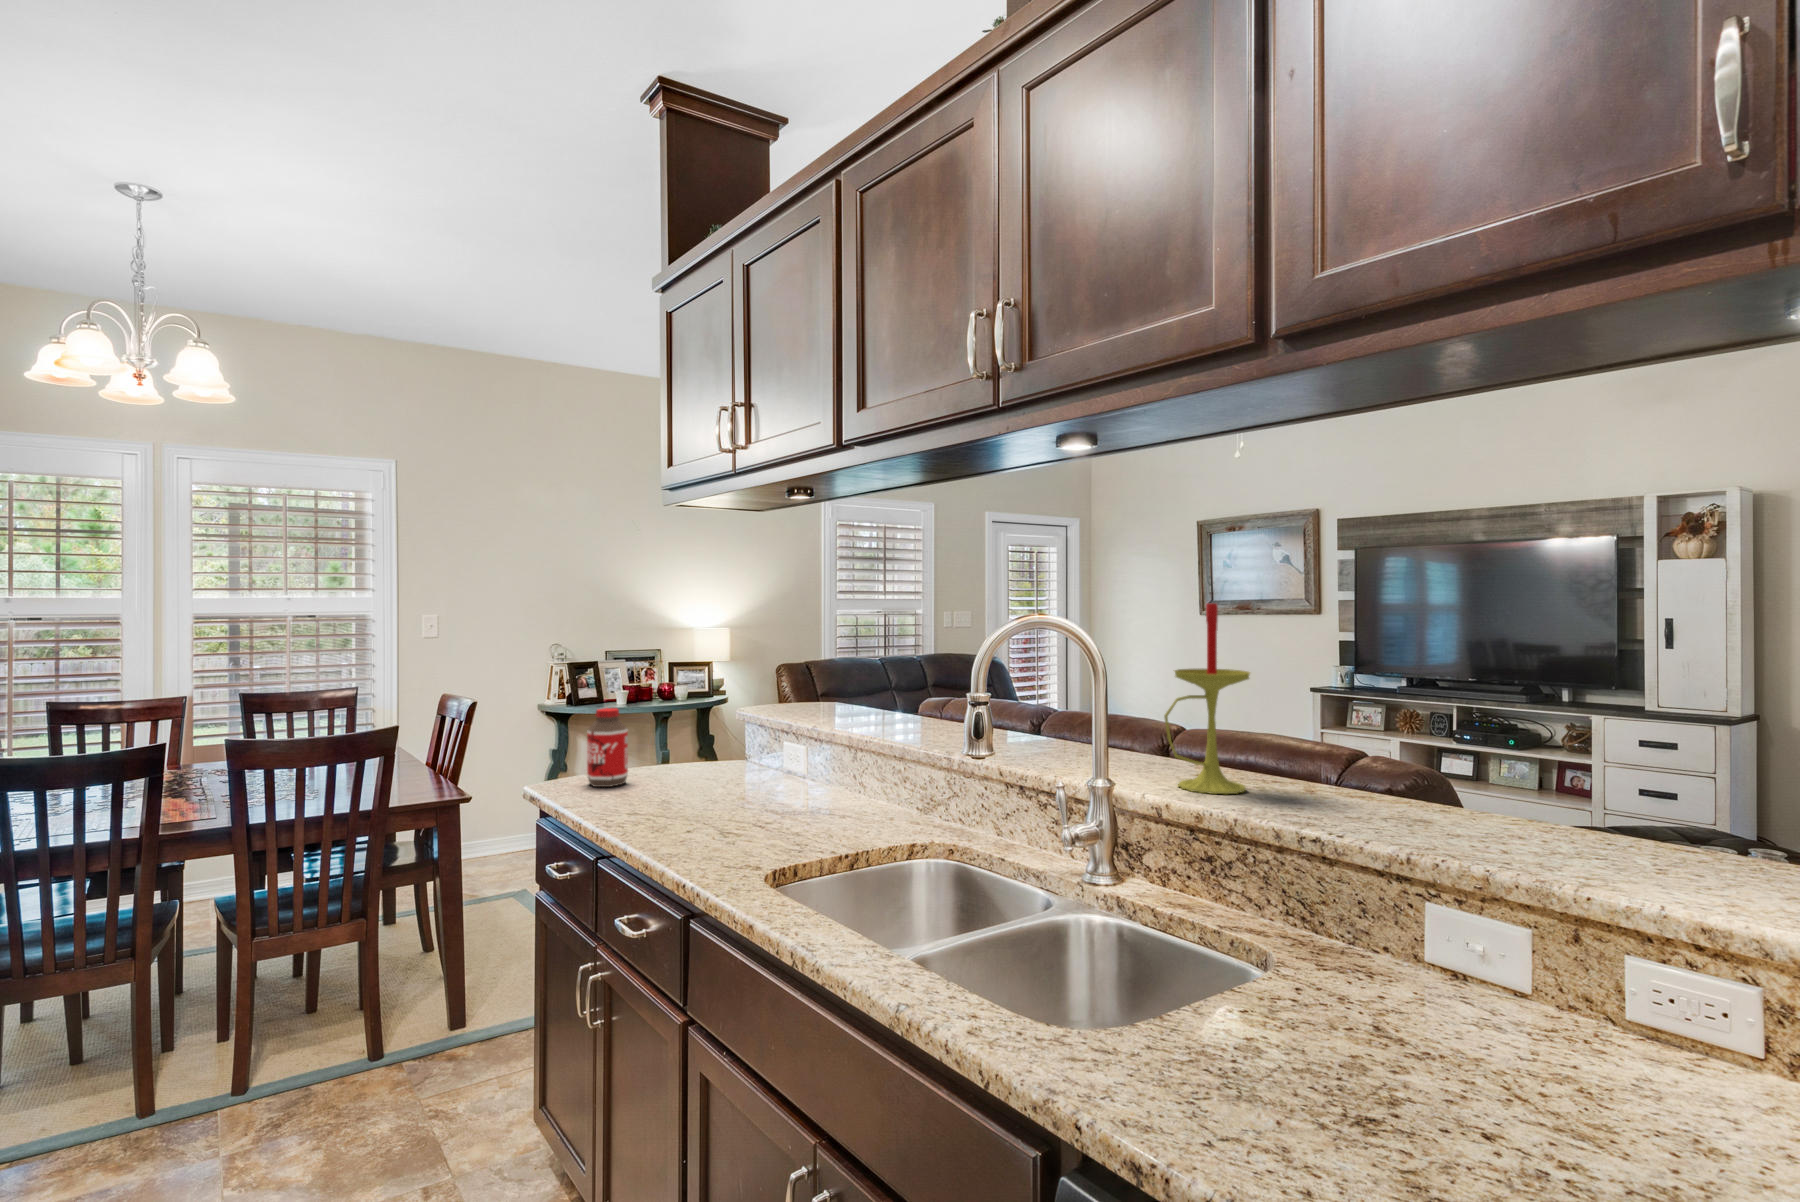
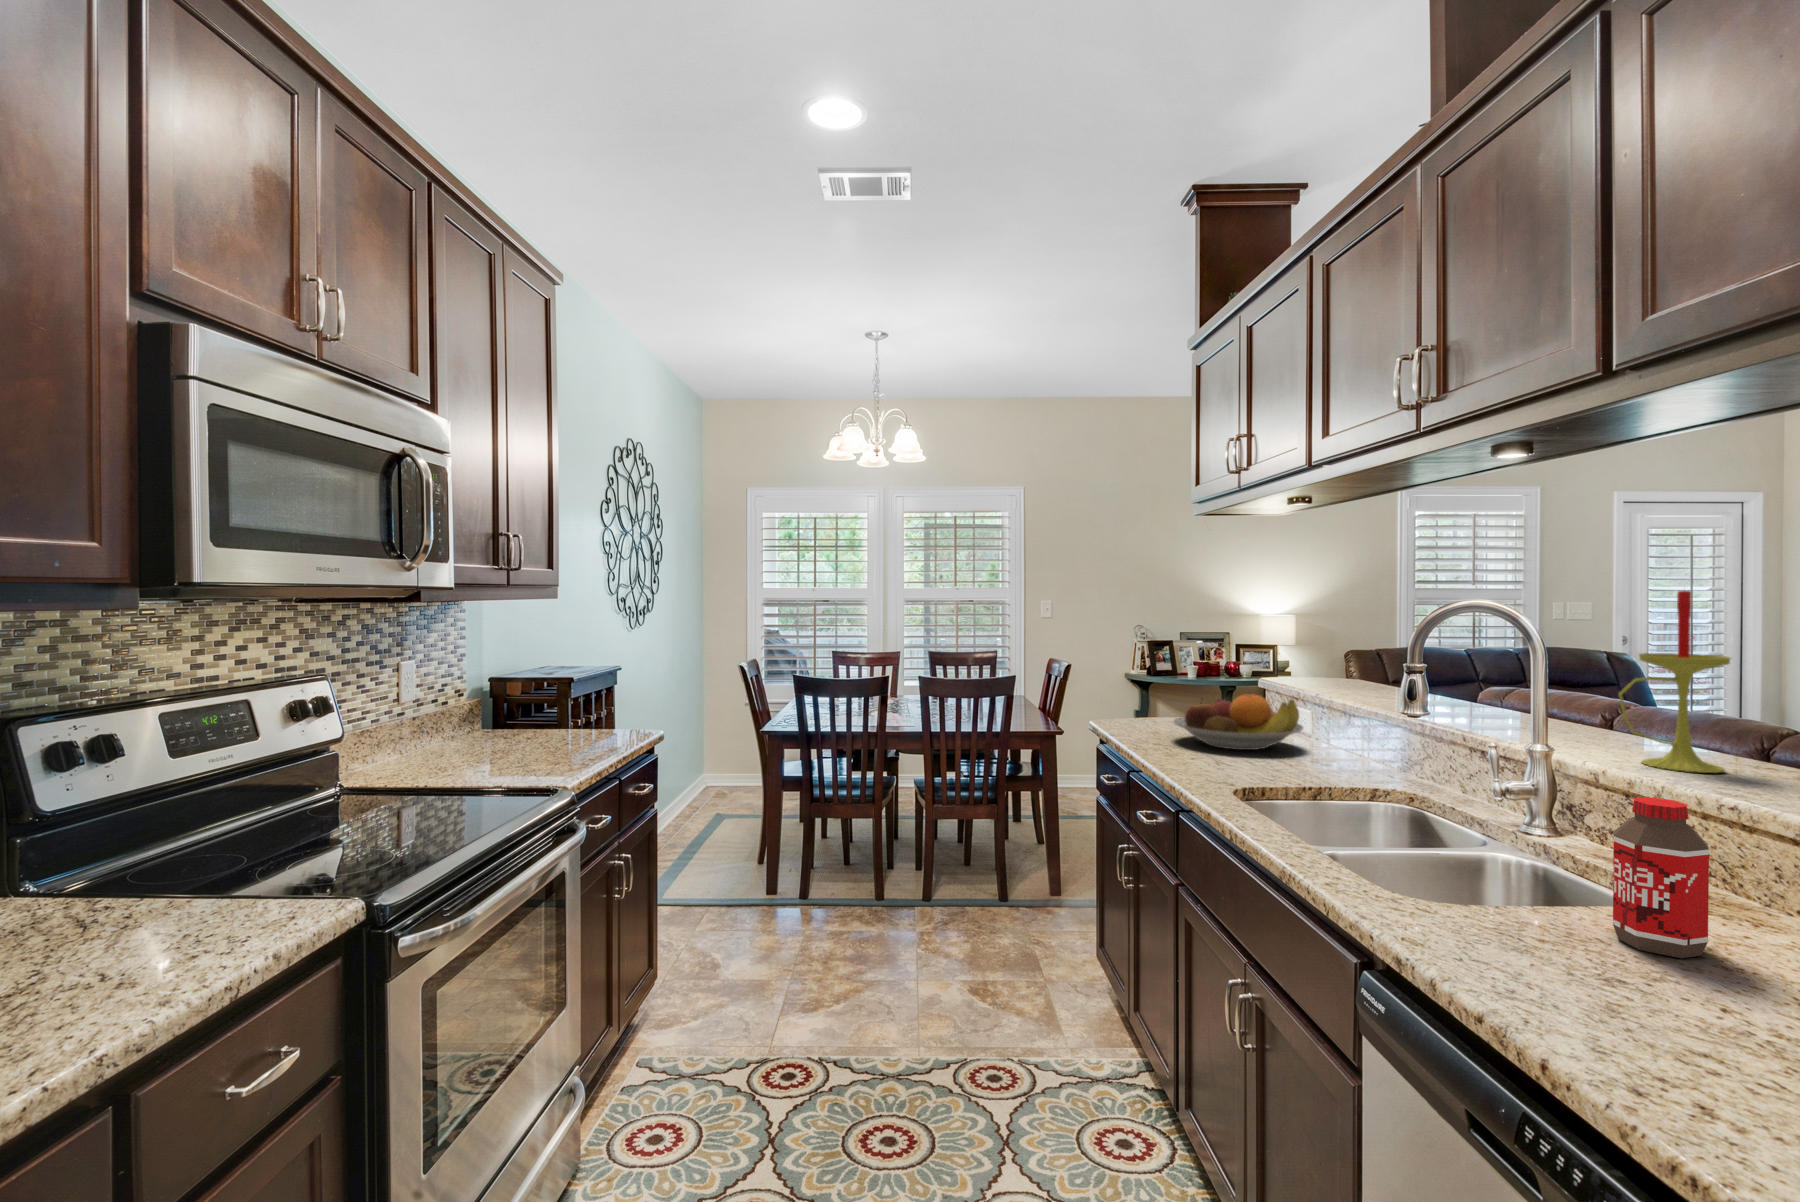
bottle: present [587,708,628,787] -> present [1613,797,1709,958]
fruit bowl: none [647,734,805,808] -> present [1173,694,1303,750]

